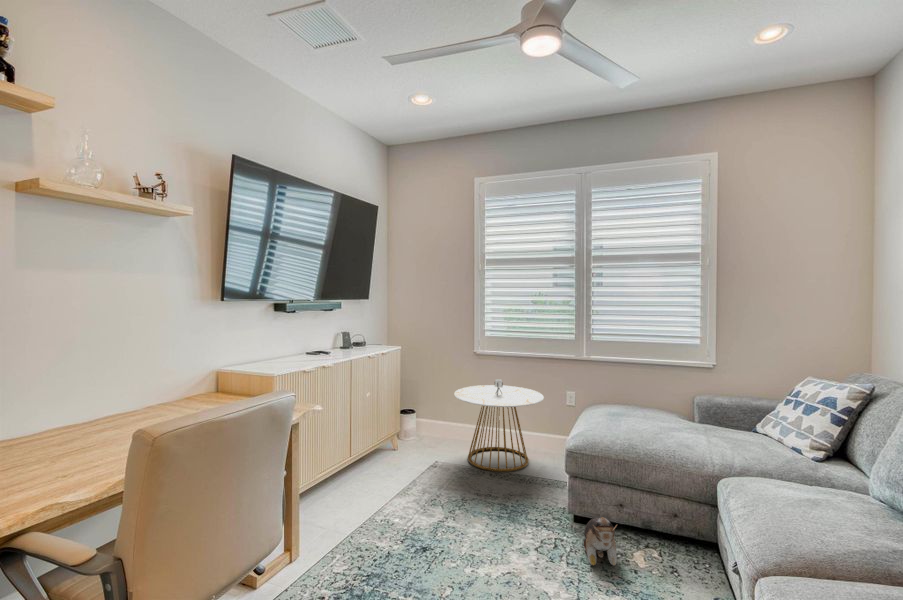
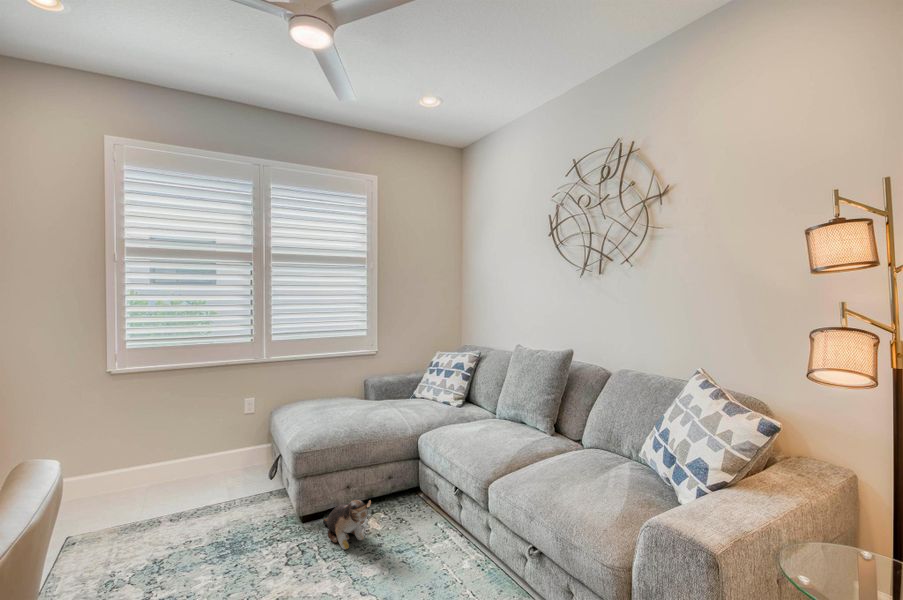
side table: present [454,379,544,472] -> none [98,399,230,517]

